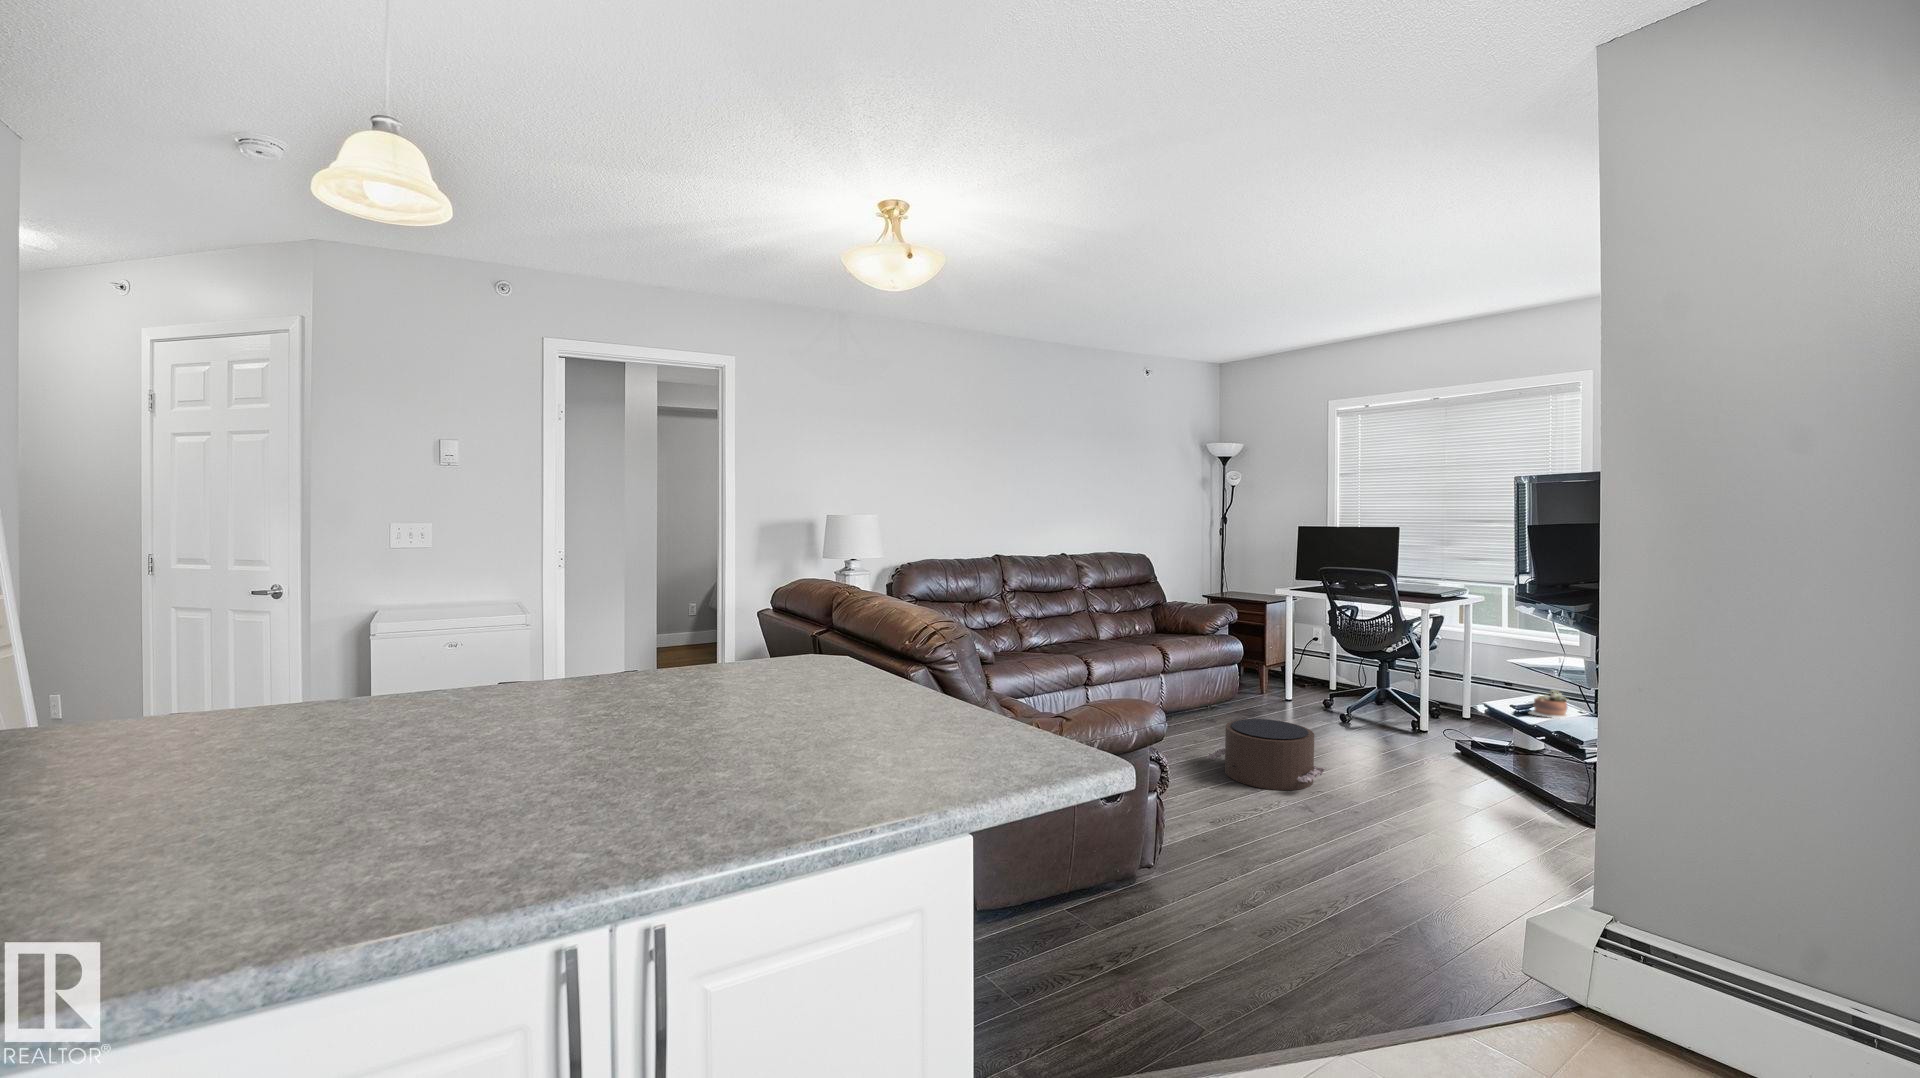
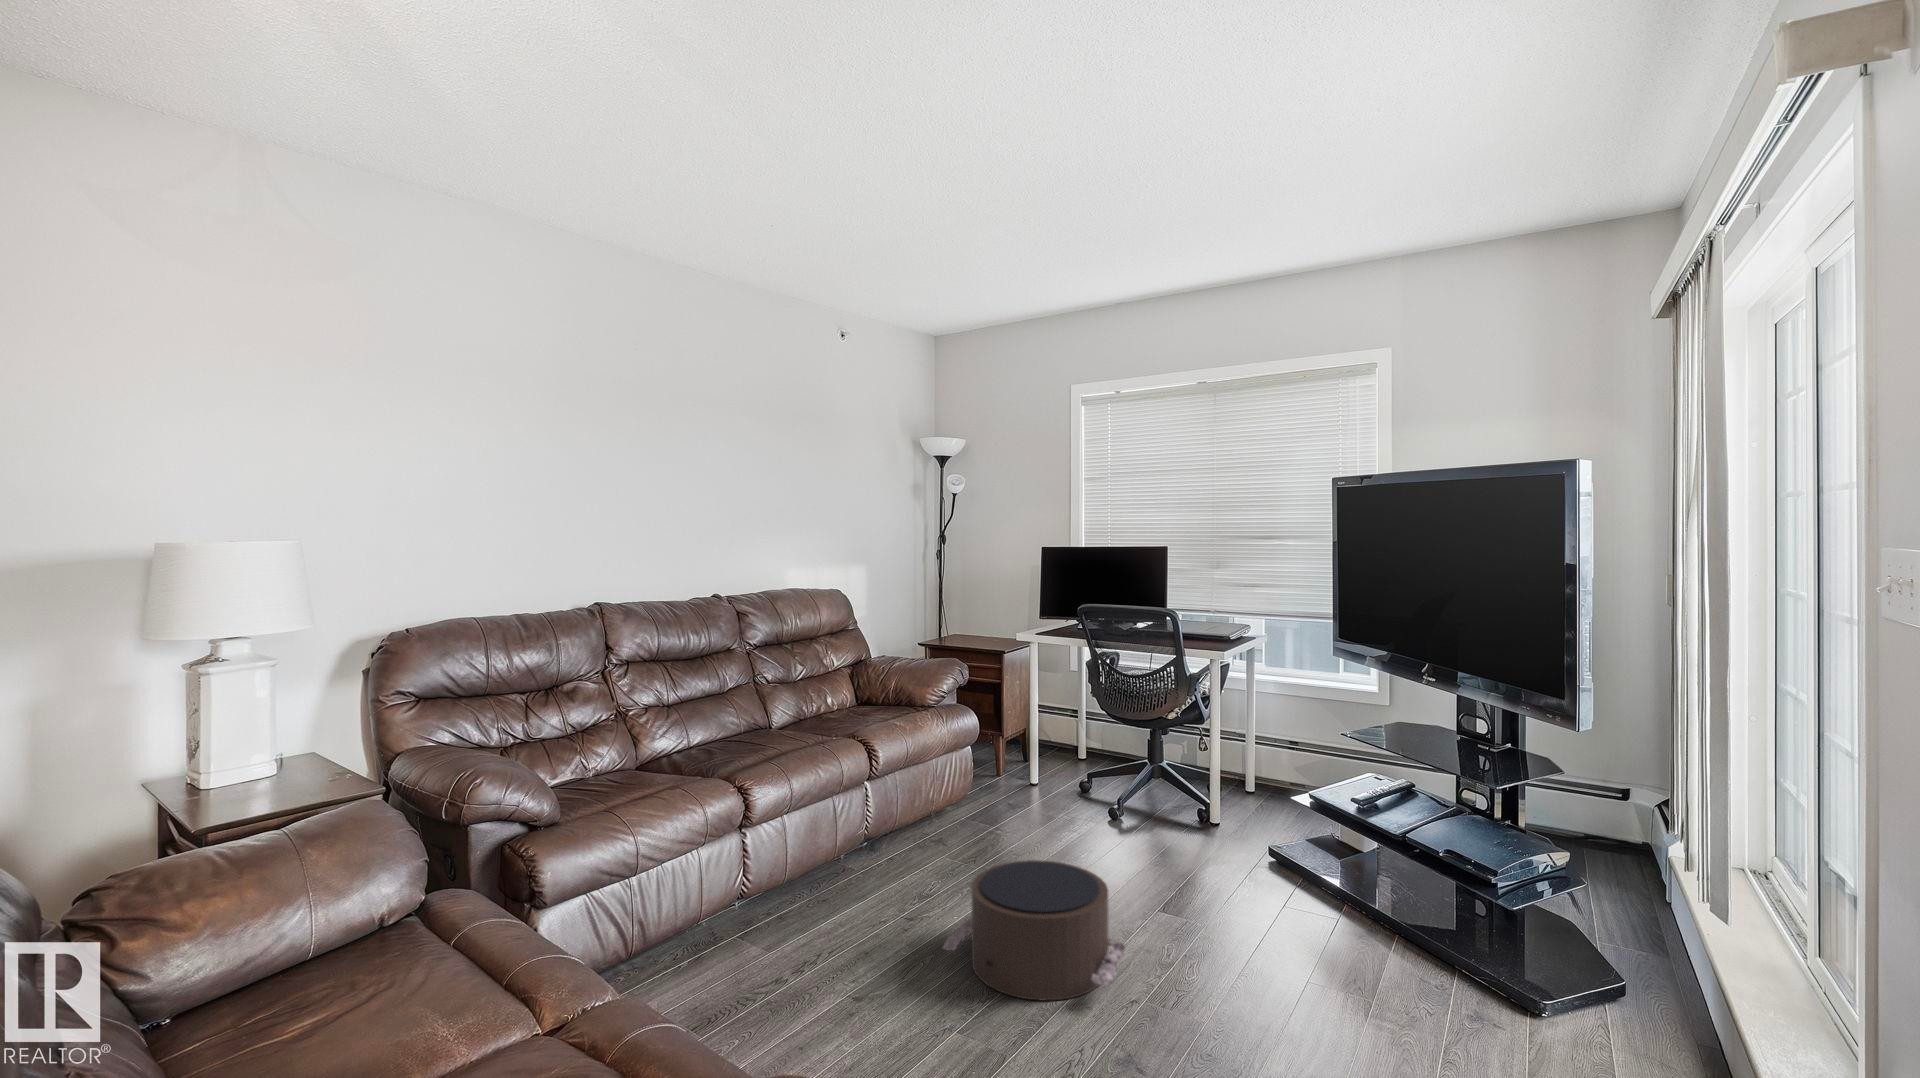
succulent plant: present [1530,690,1570,719] -> none [1354,762,1401,806]

